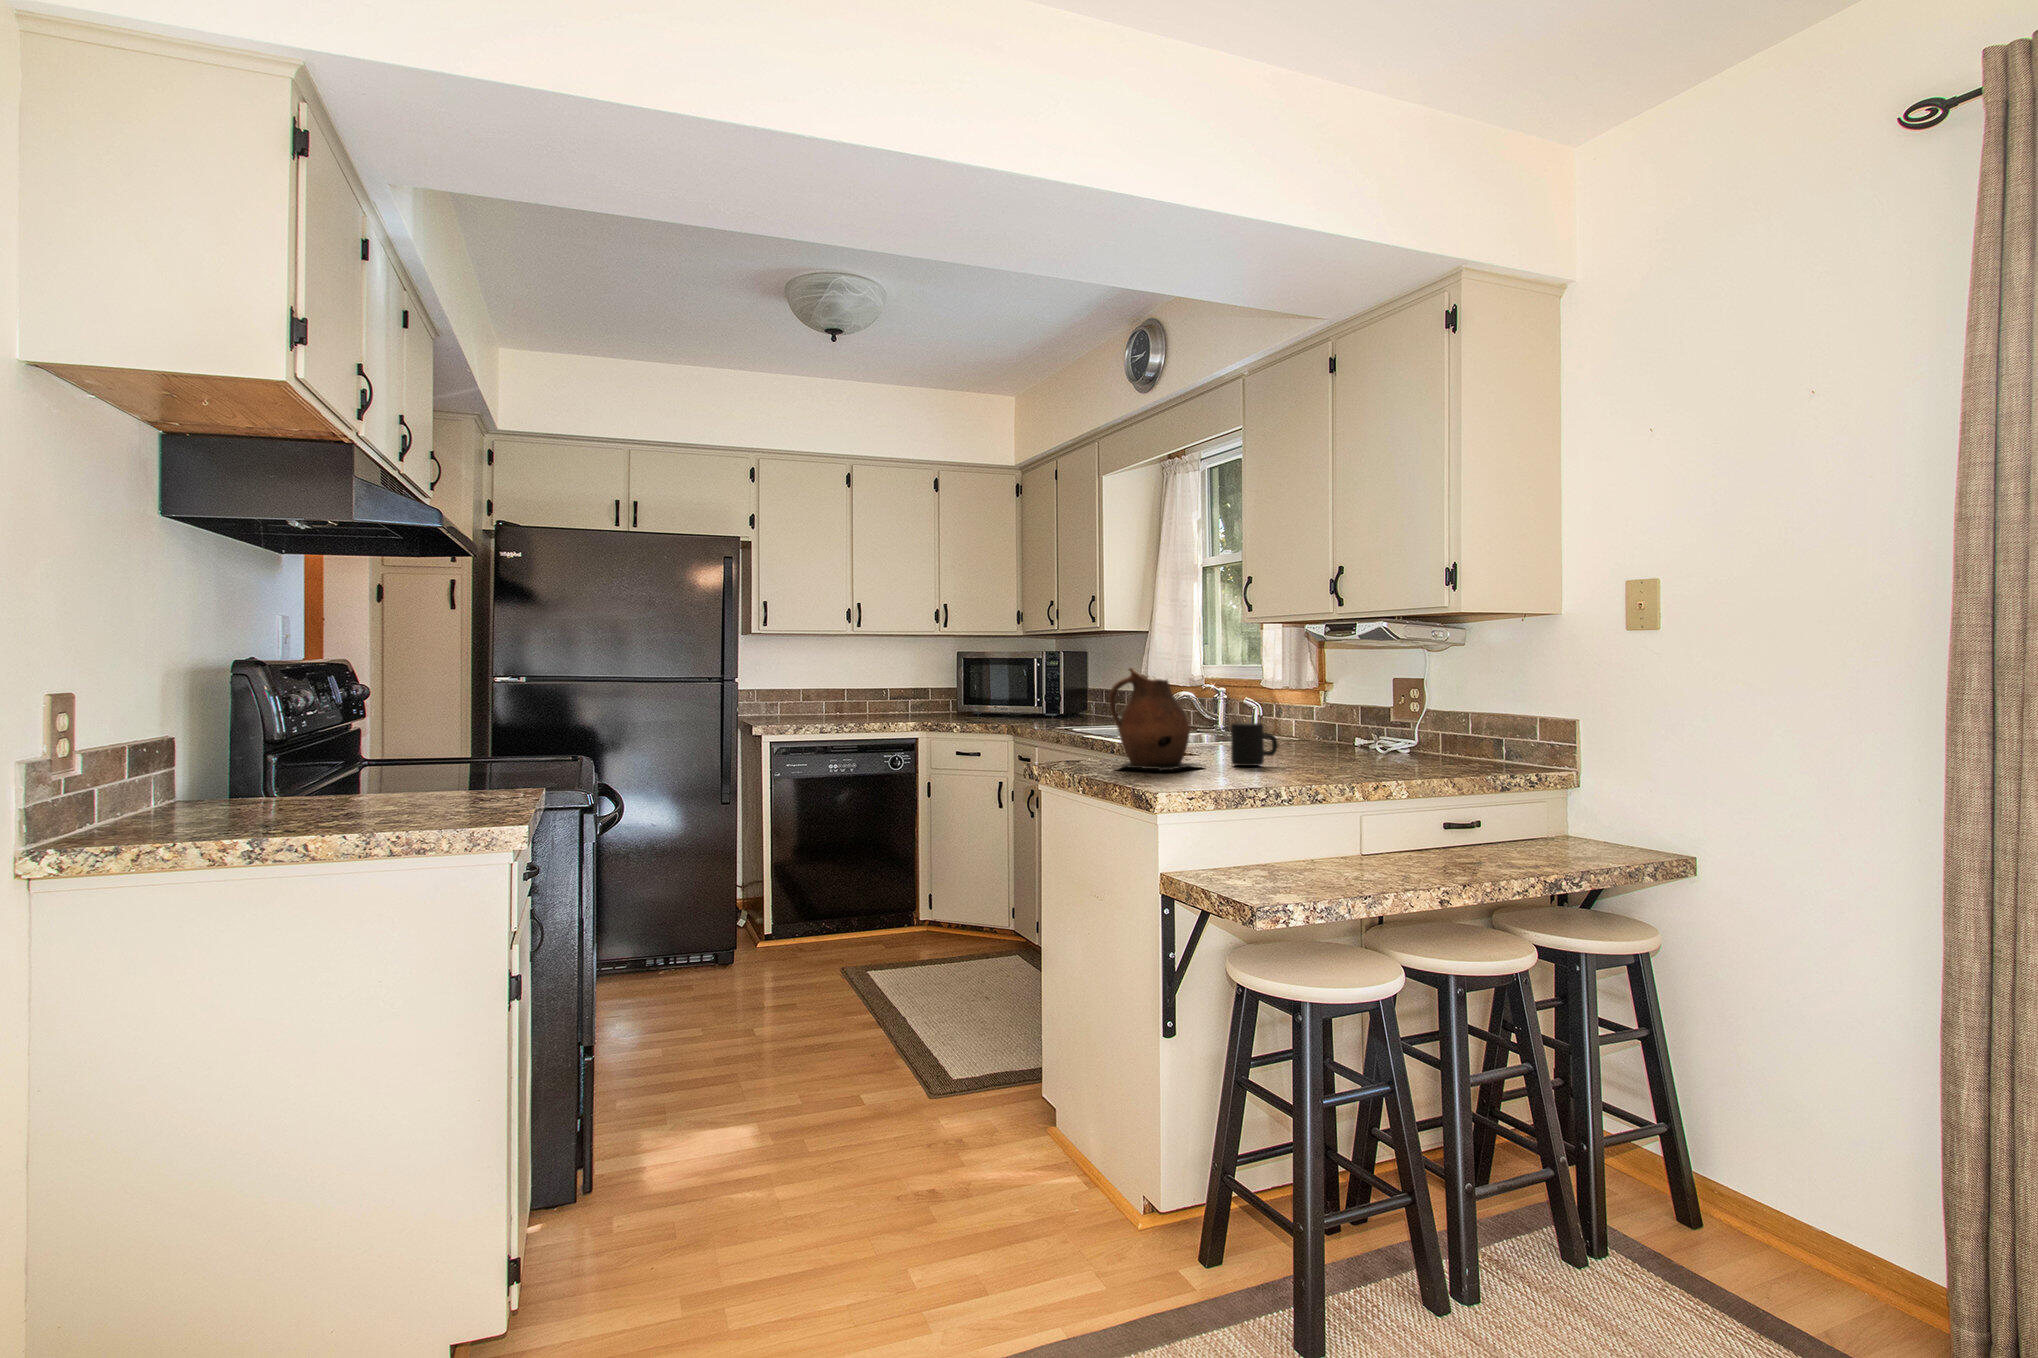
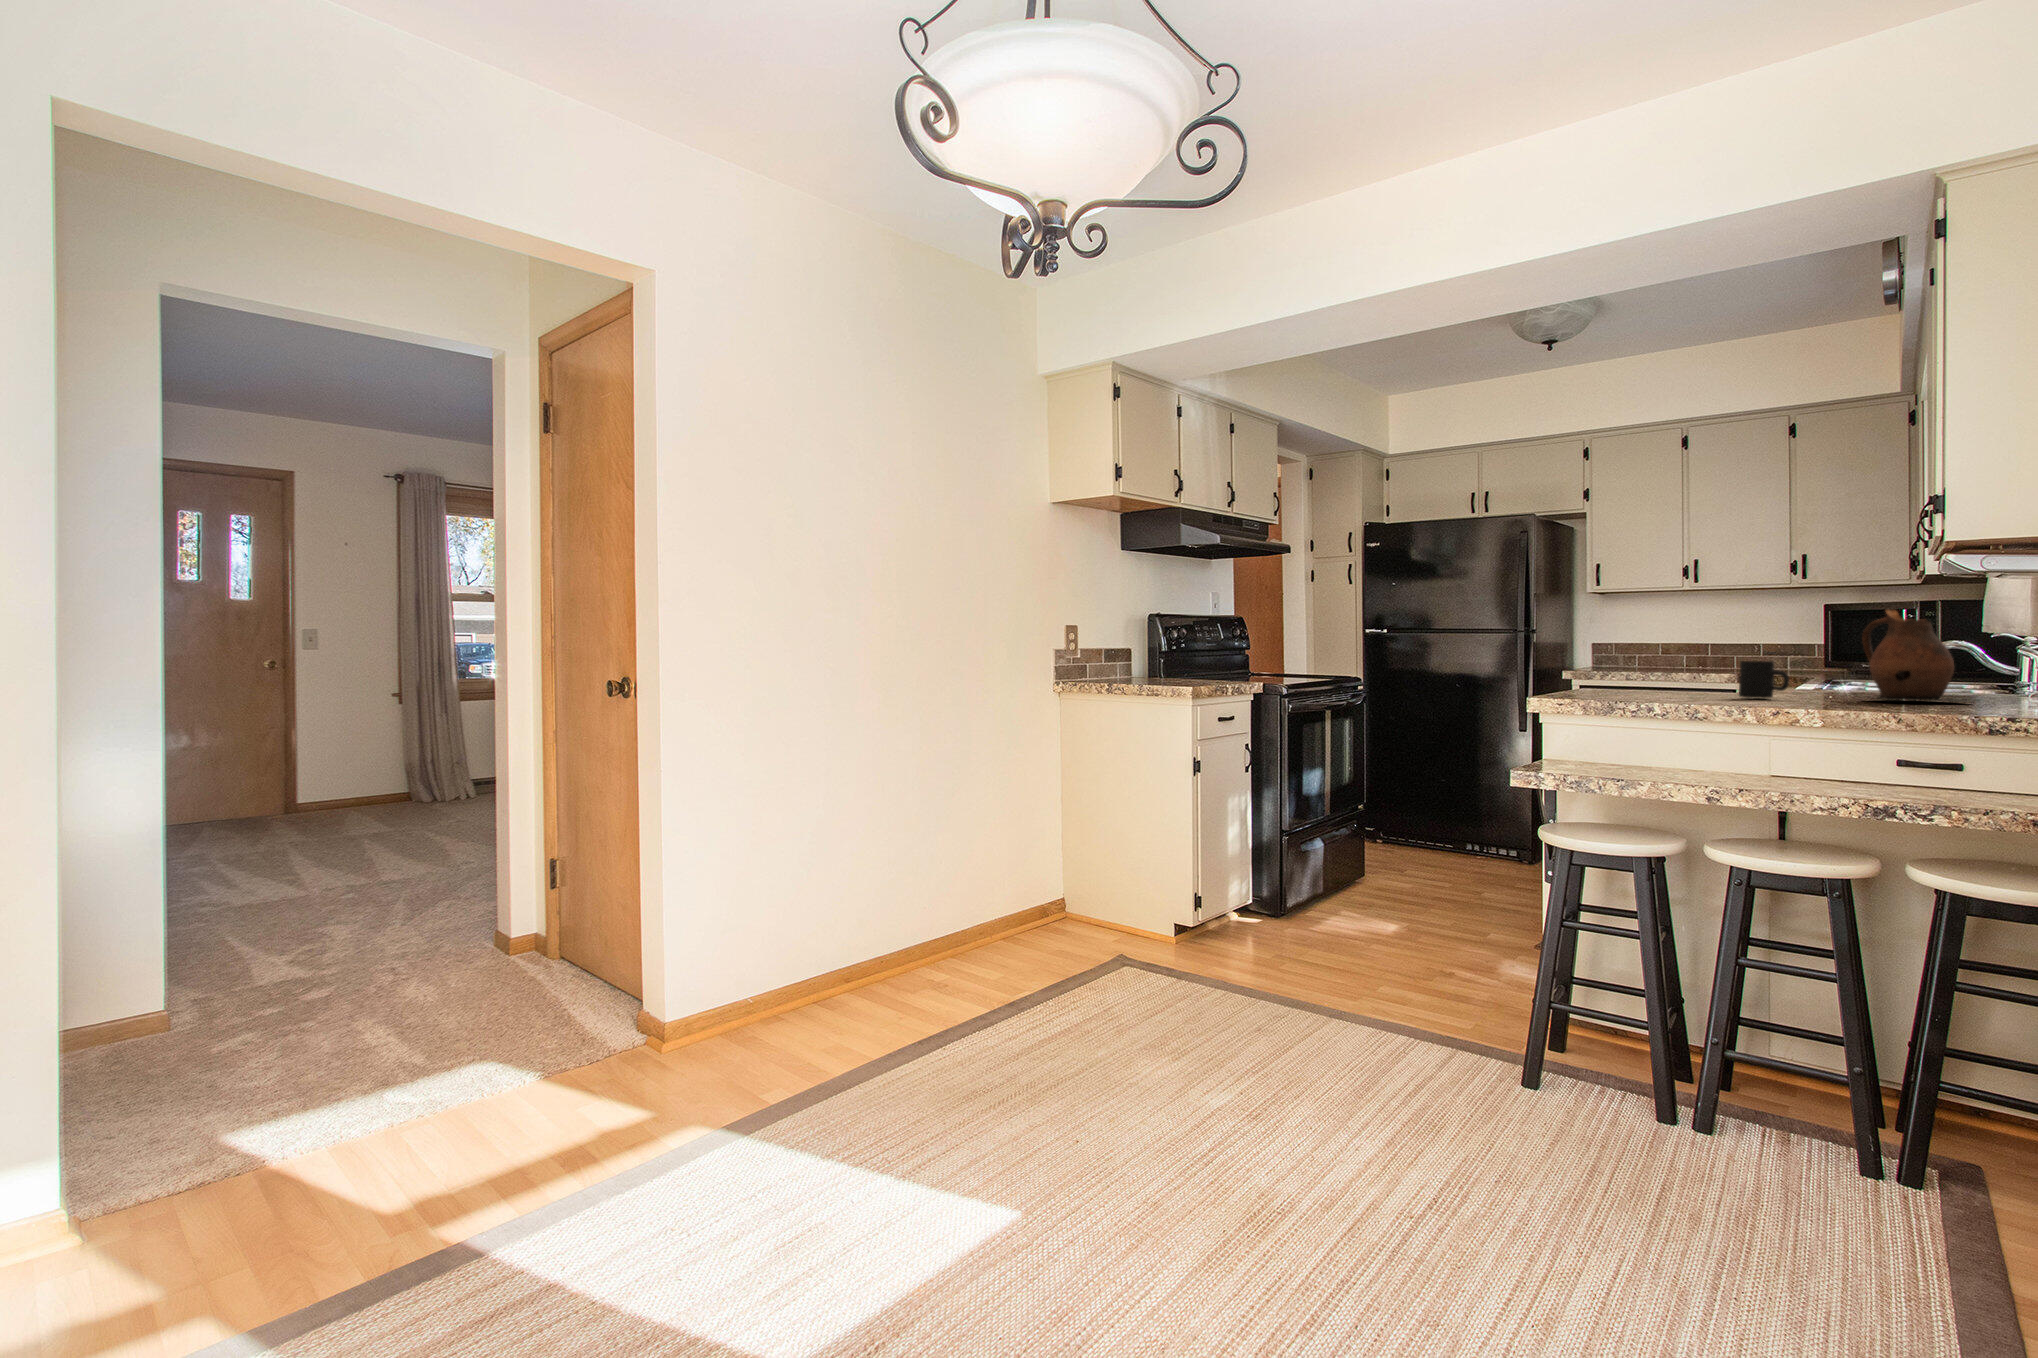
ceramic pitcher: present [1109,668,1202,771] -> present [1862,610,1974,703]

